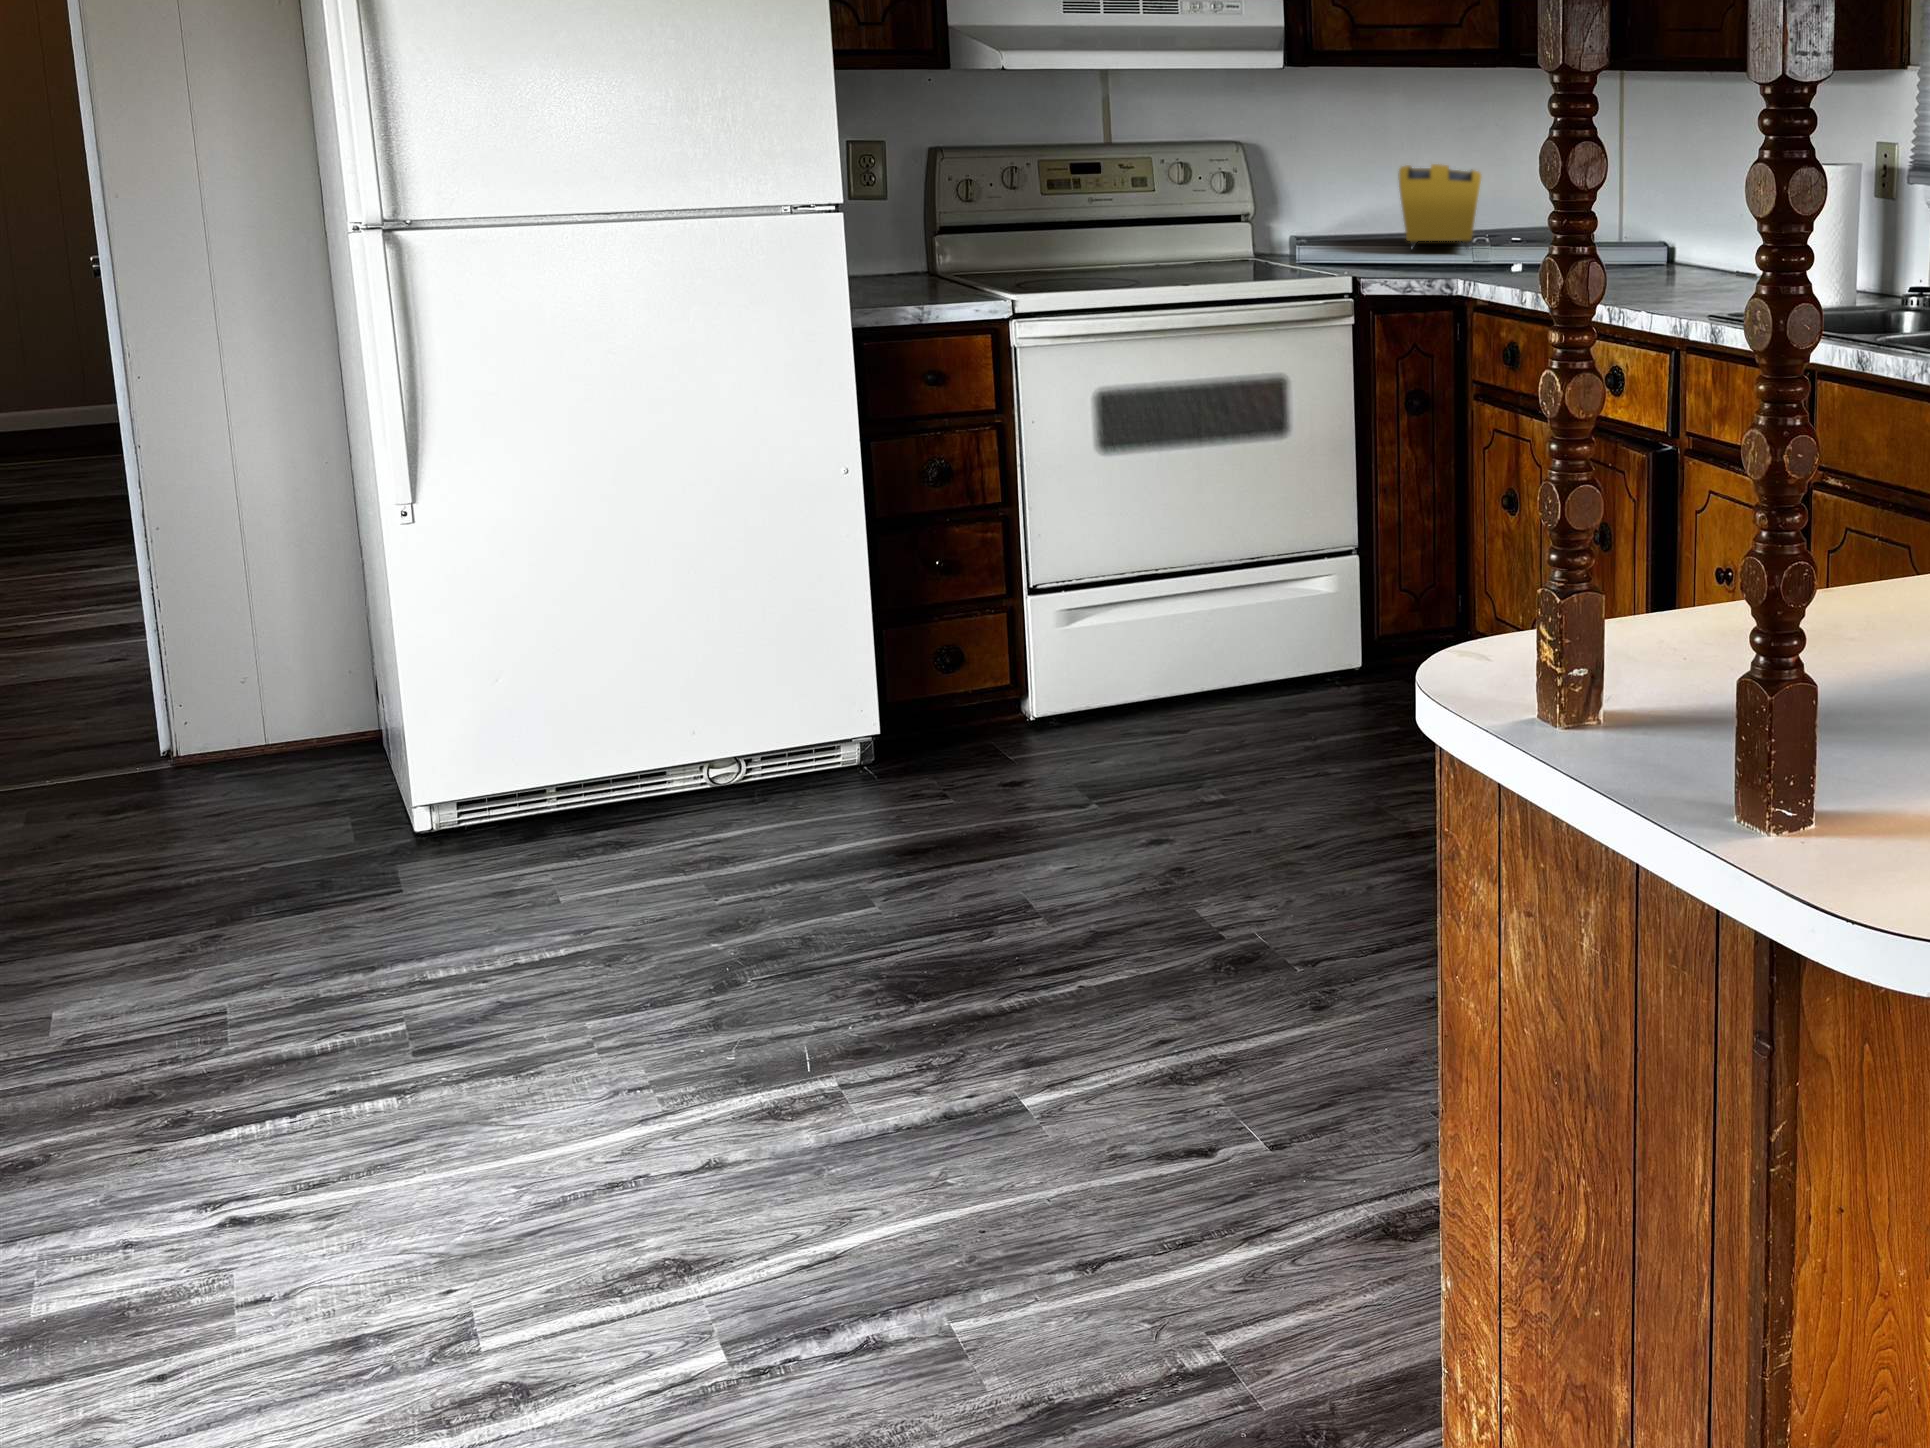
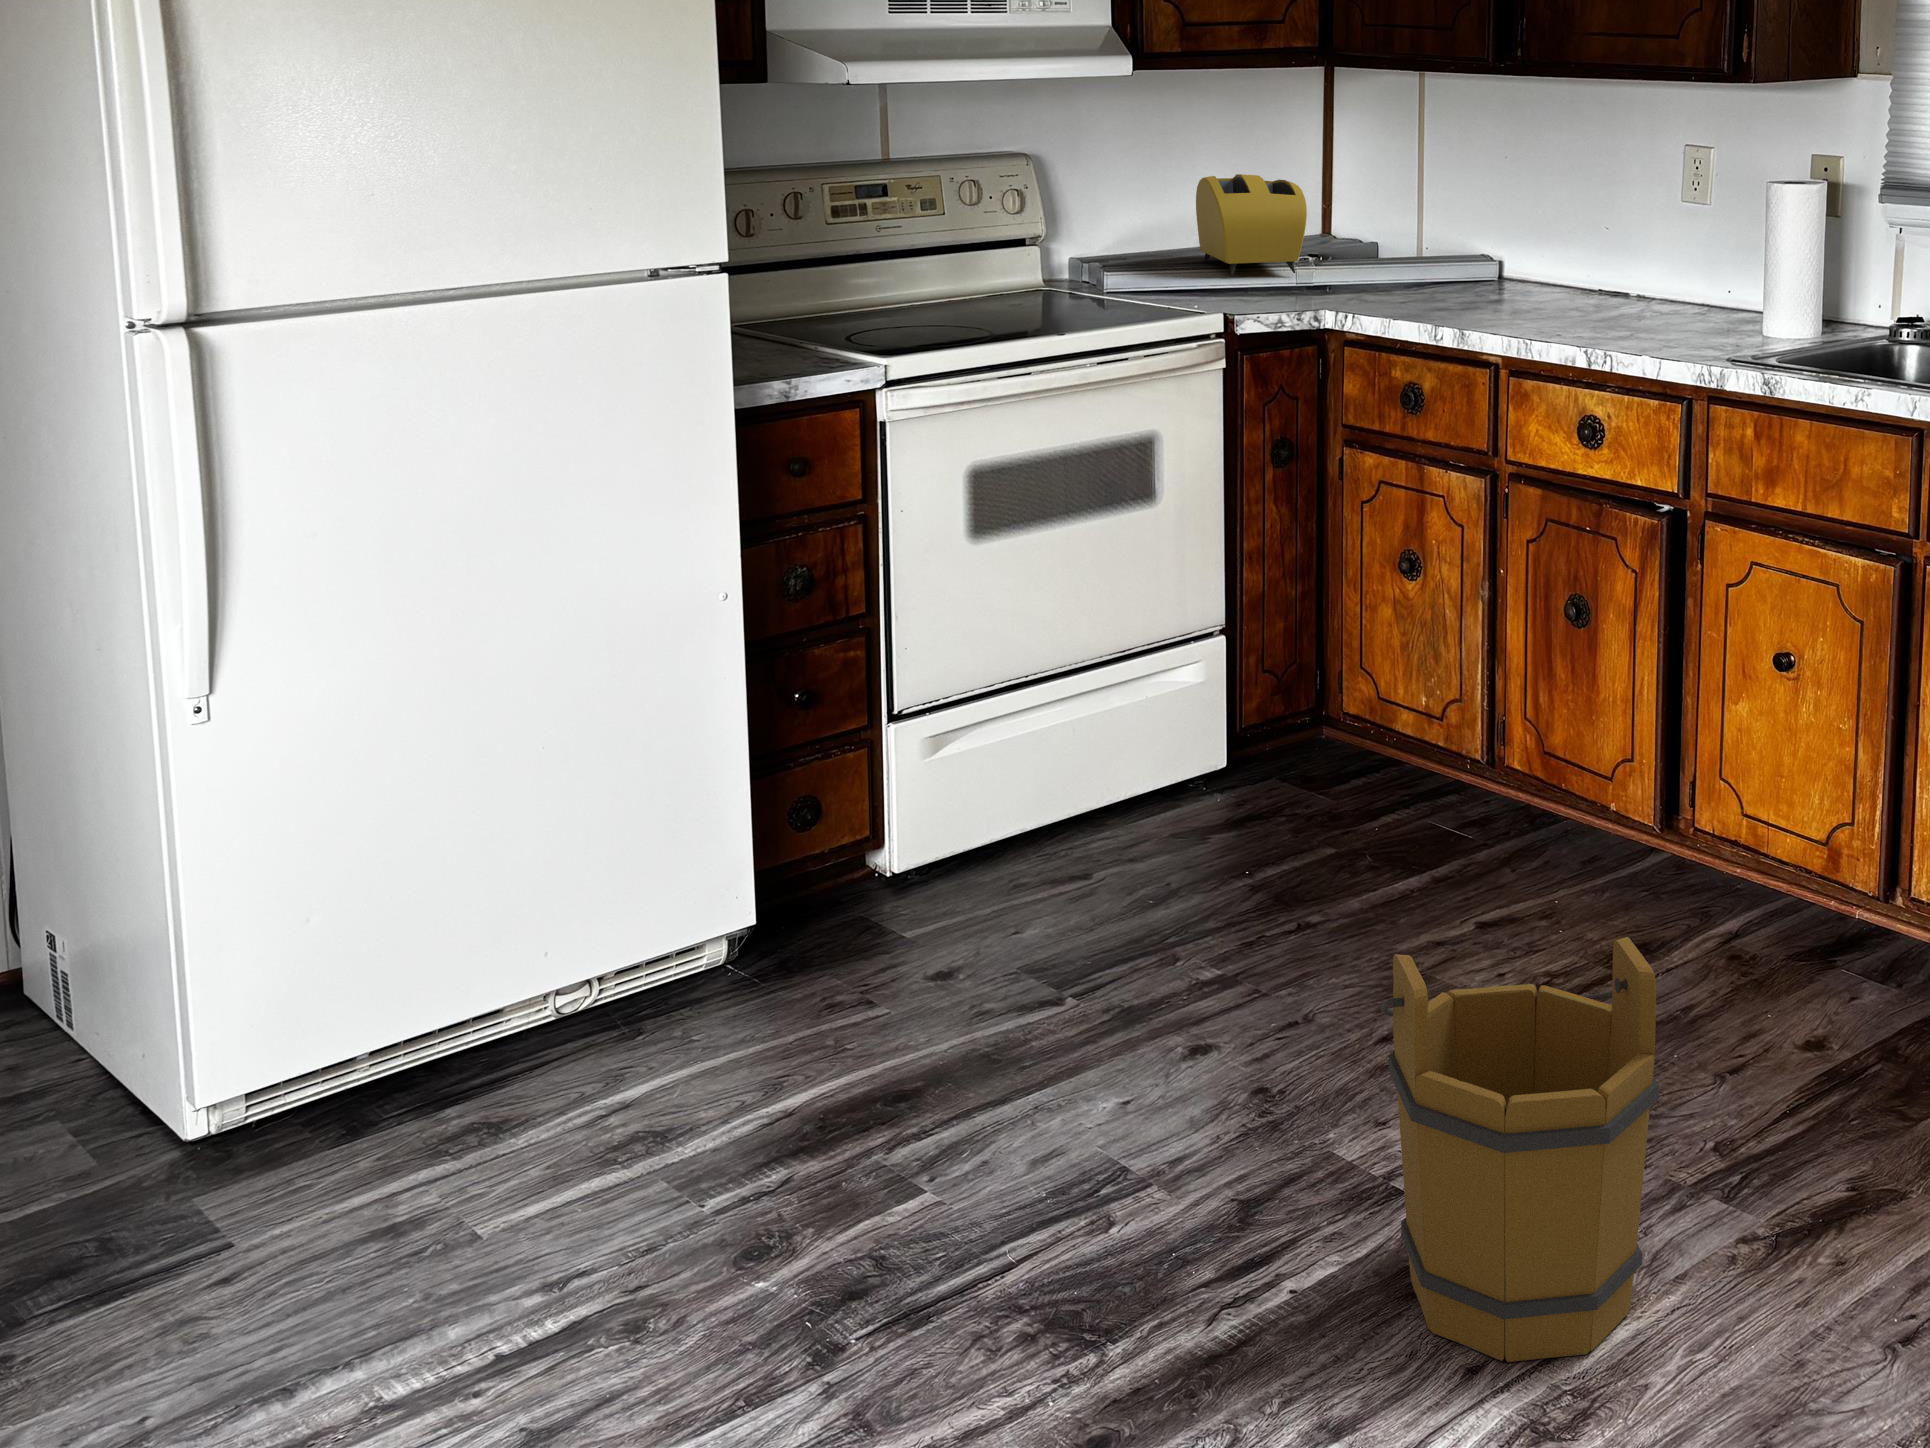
bucket: none [1122,727,1342,1039] -> present [1380,937,1659,1362]

